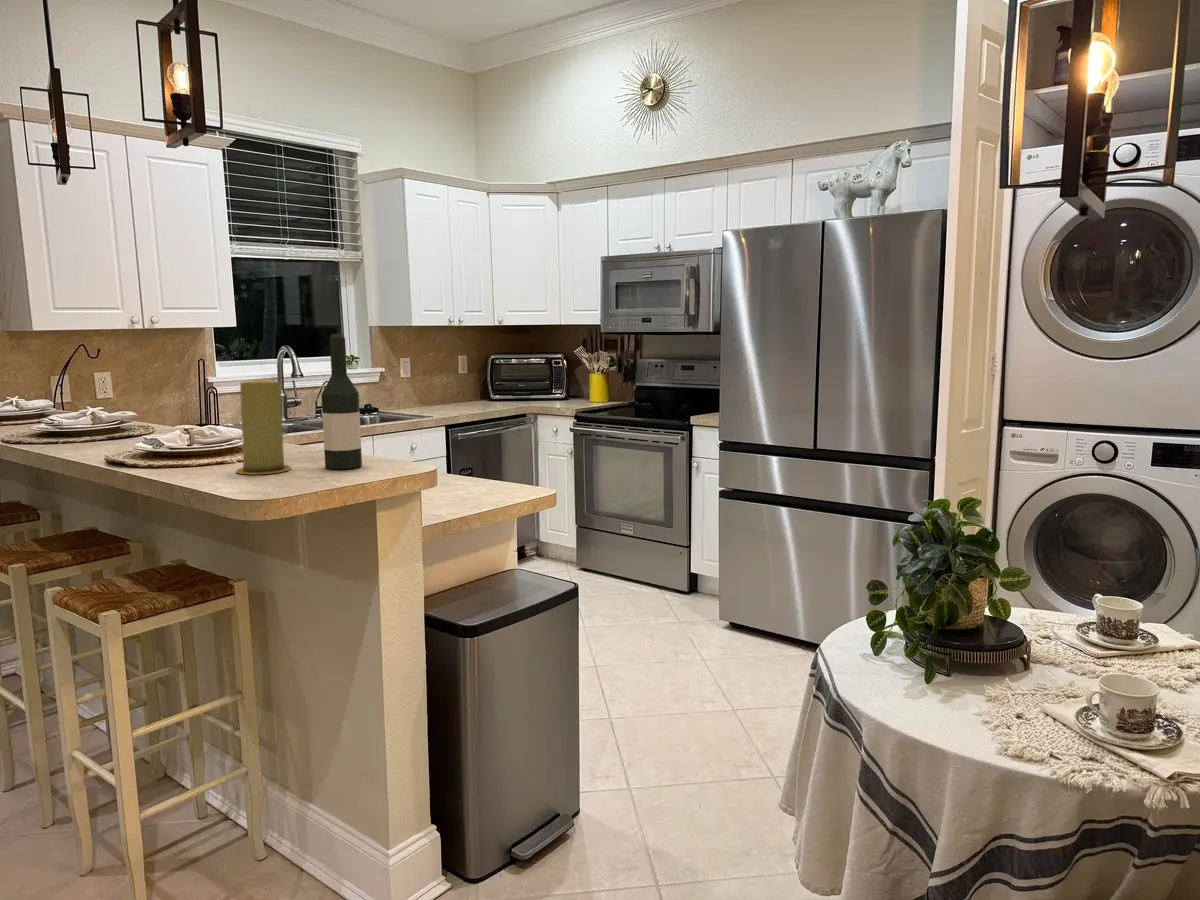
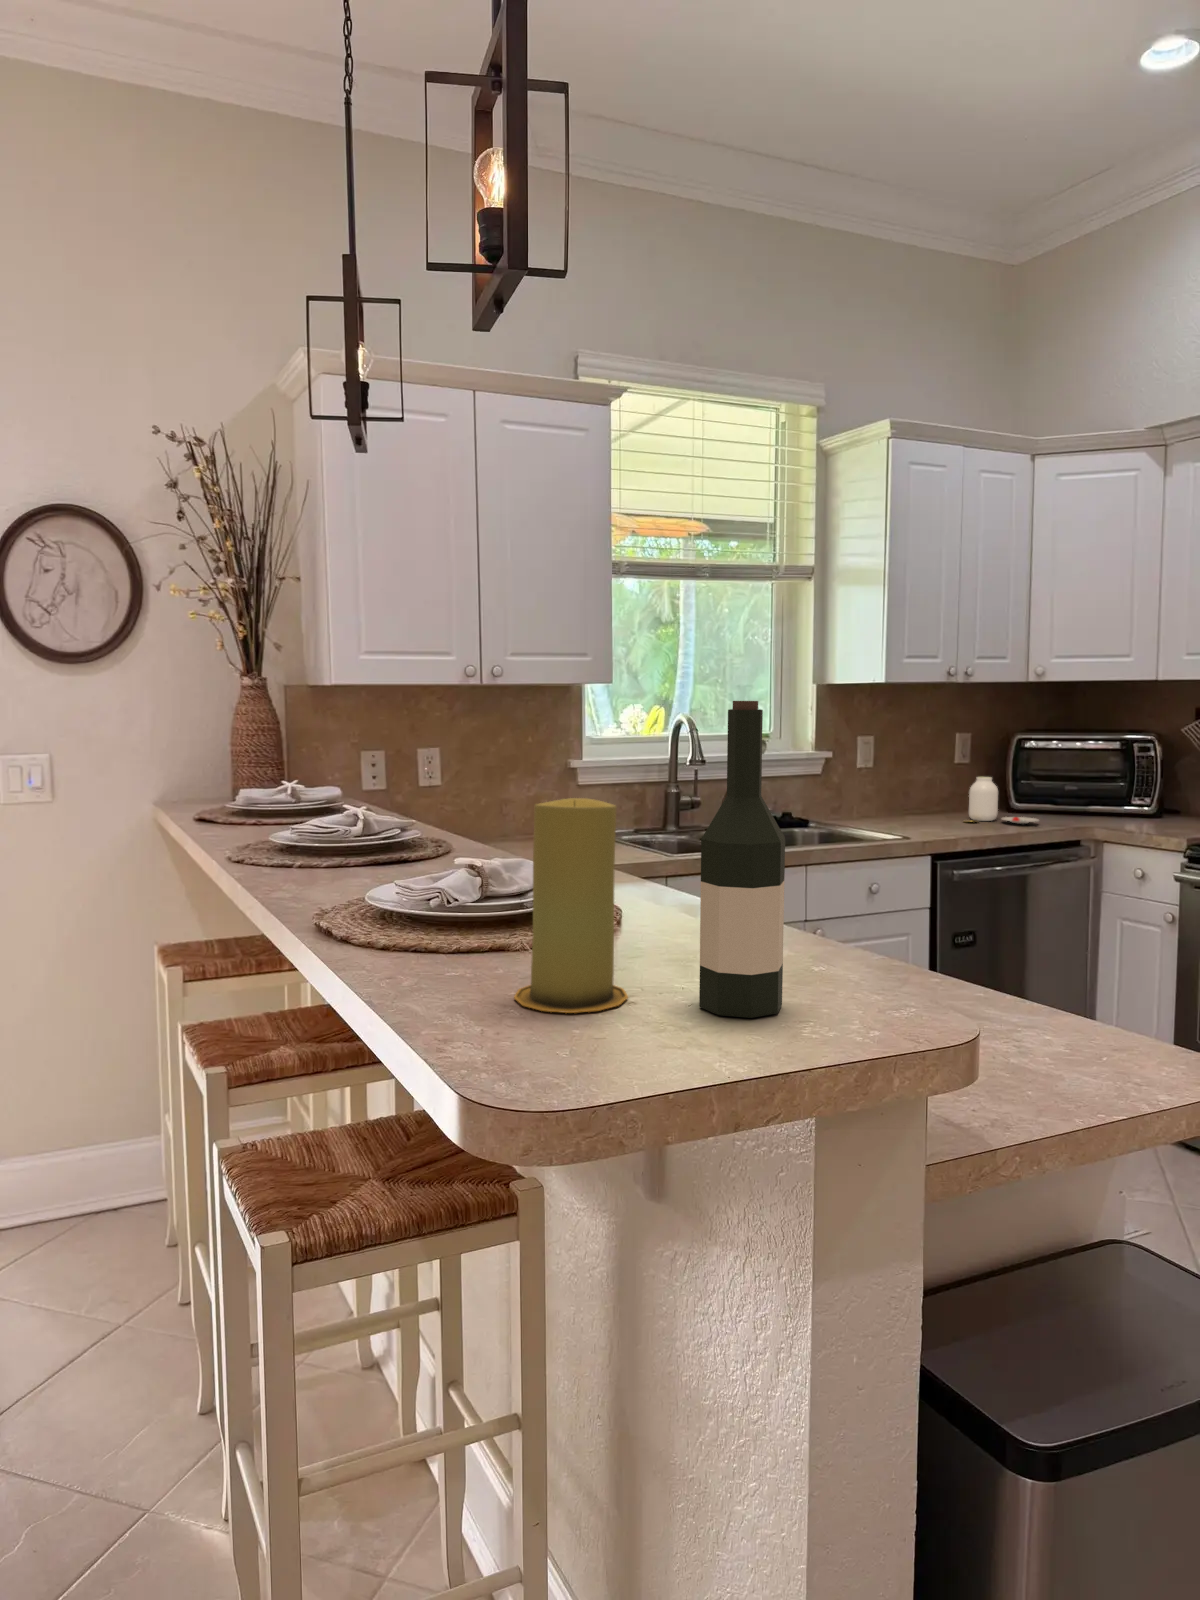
jar: none [463,381,505,407] -> present [965,777,1038,823]

